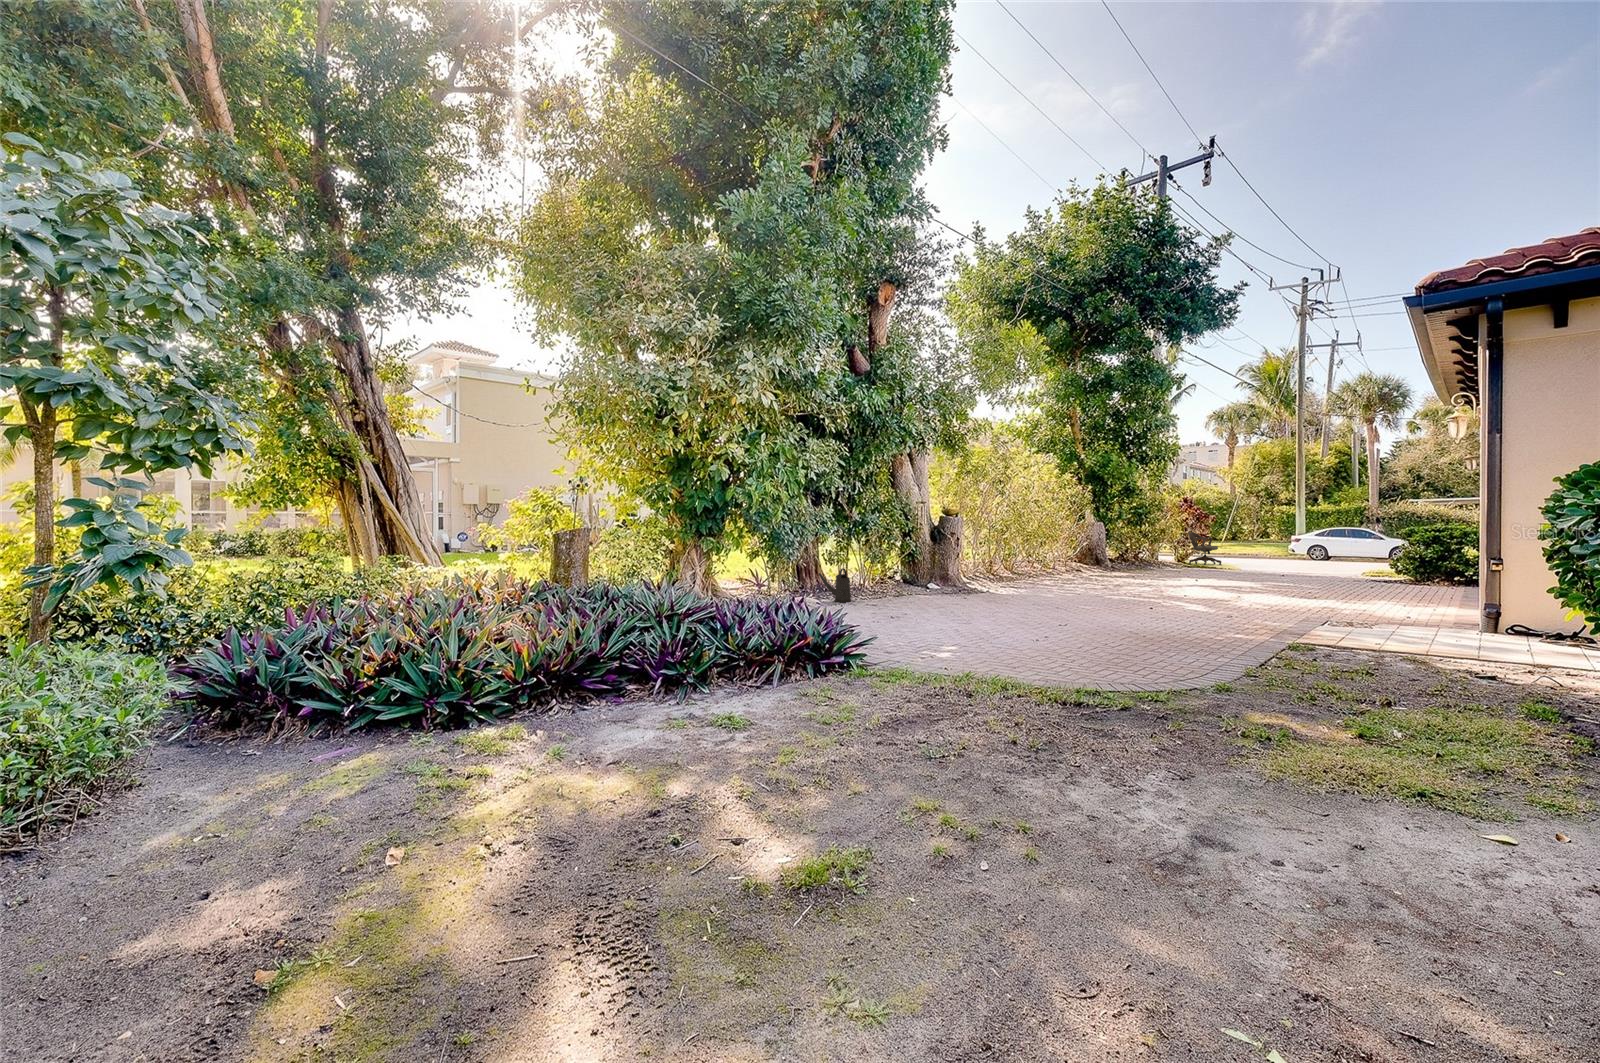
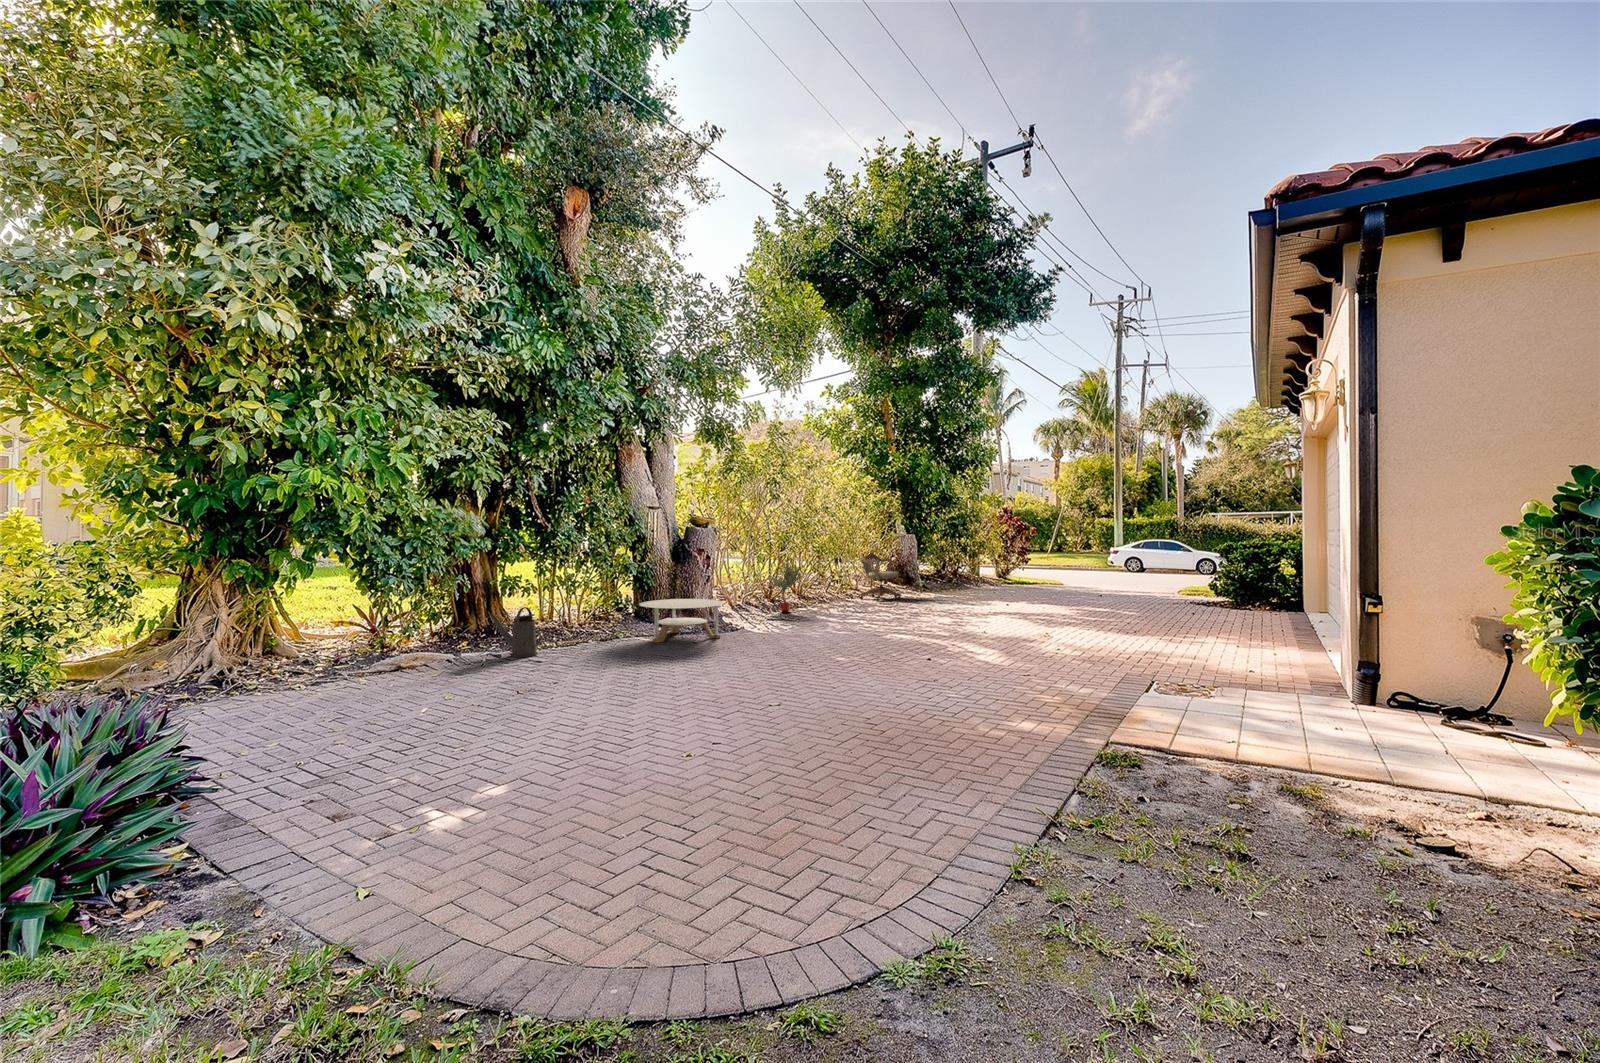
chair: present [1188,532,1221,565] -> present [860,553,901,601]
potted tree: none [984,541,1012,582] -> present [769,561,801,612]
round table: none [907,568,970,597] -> present [639,599,724,643]

